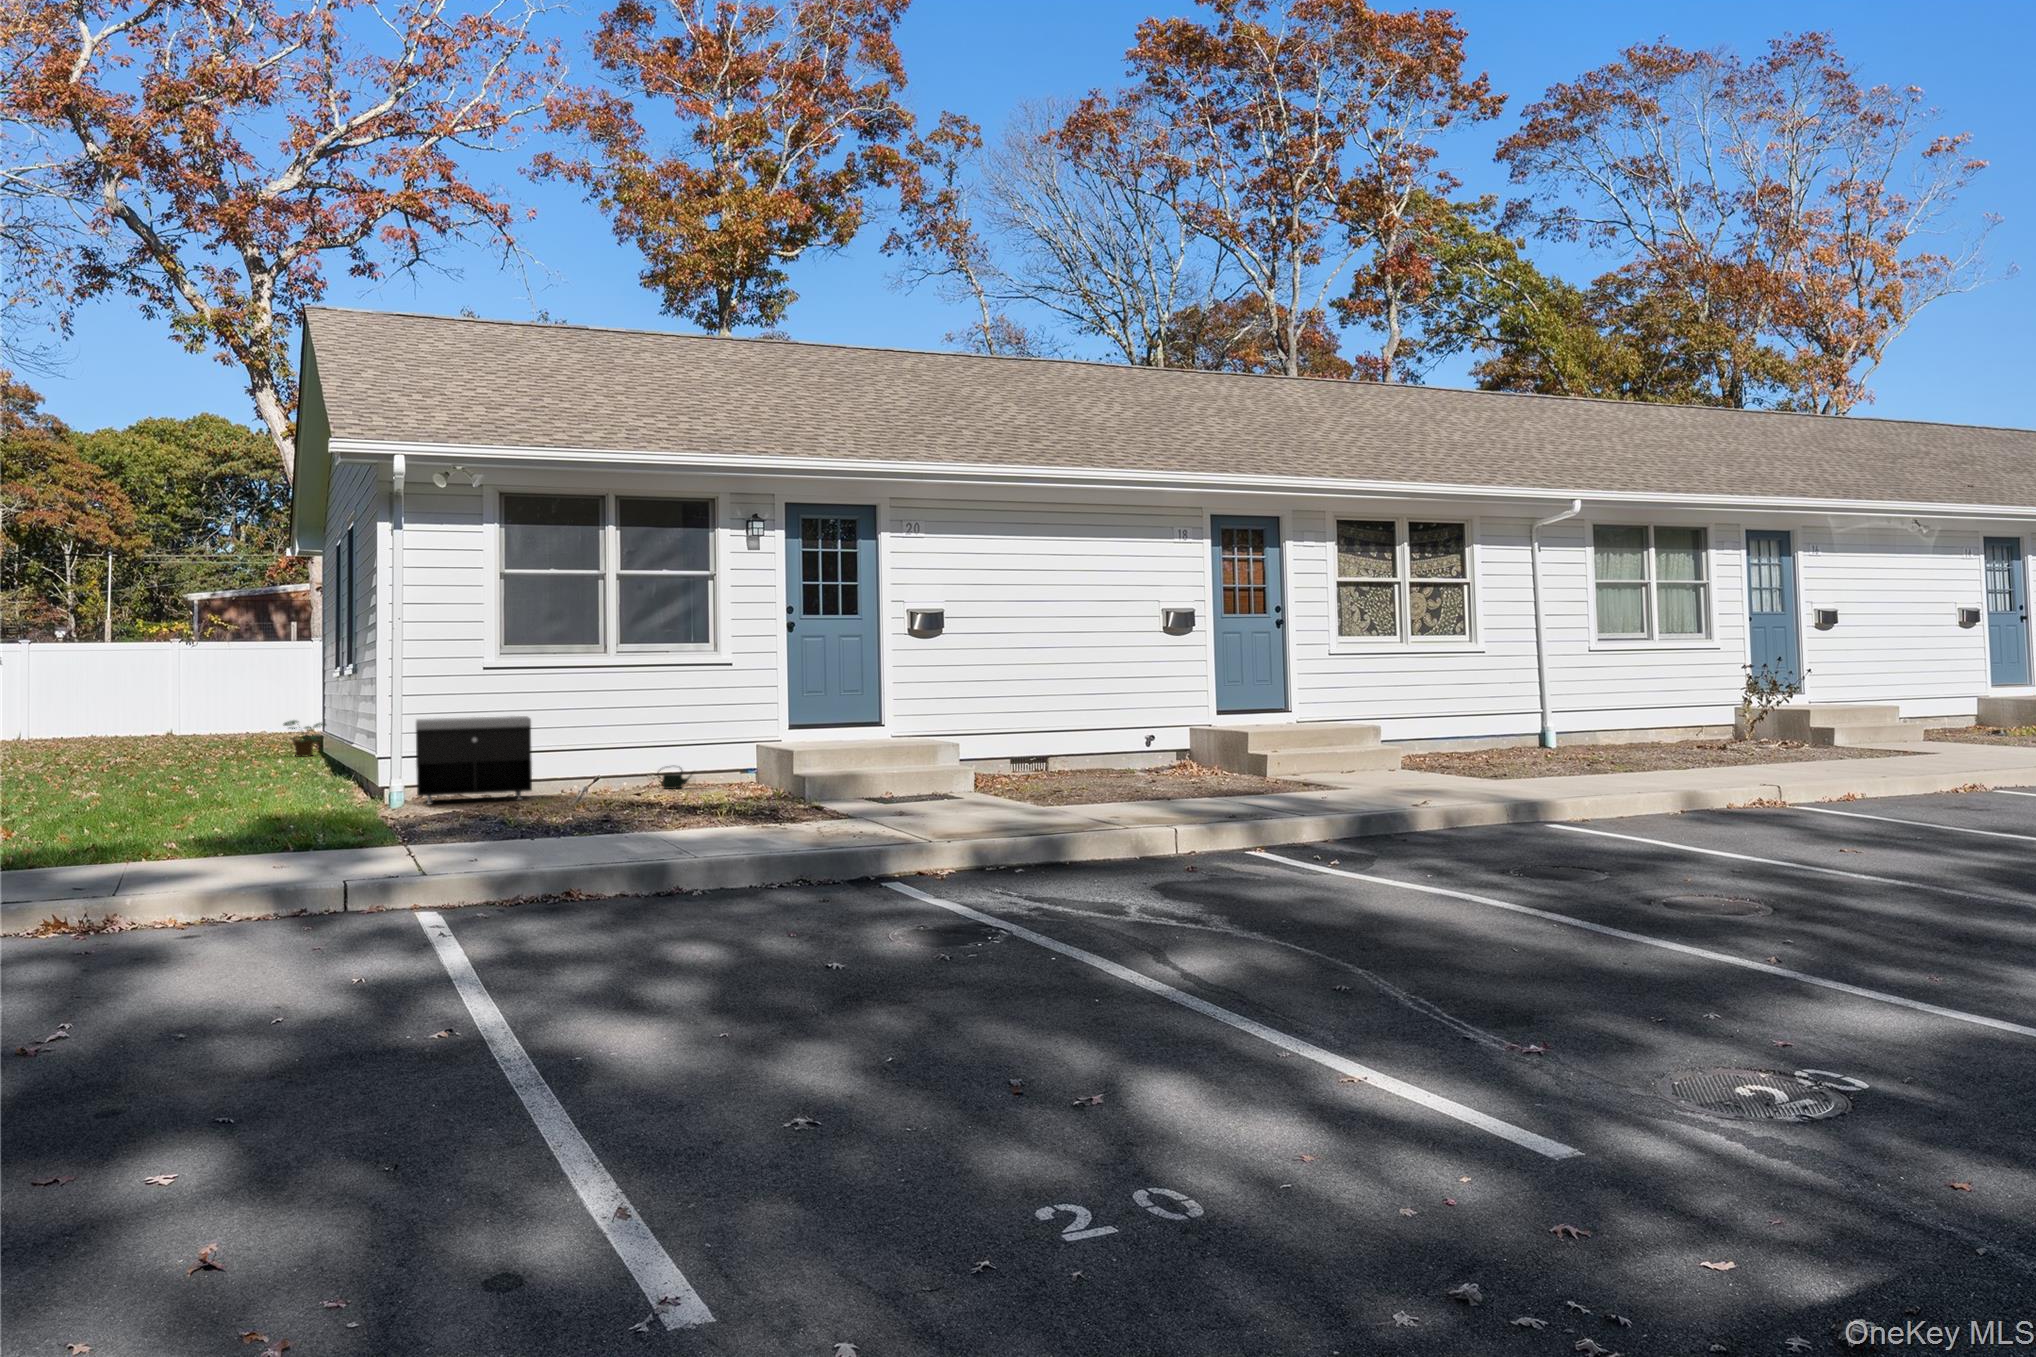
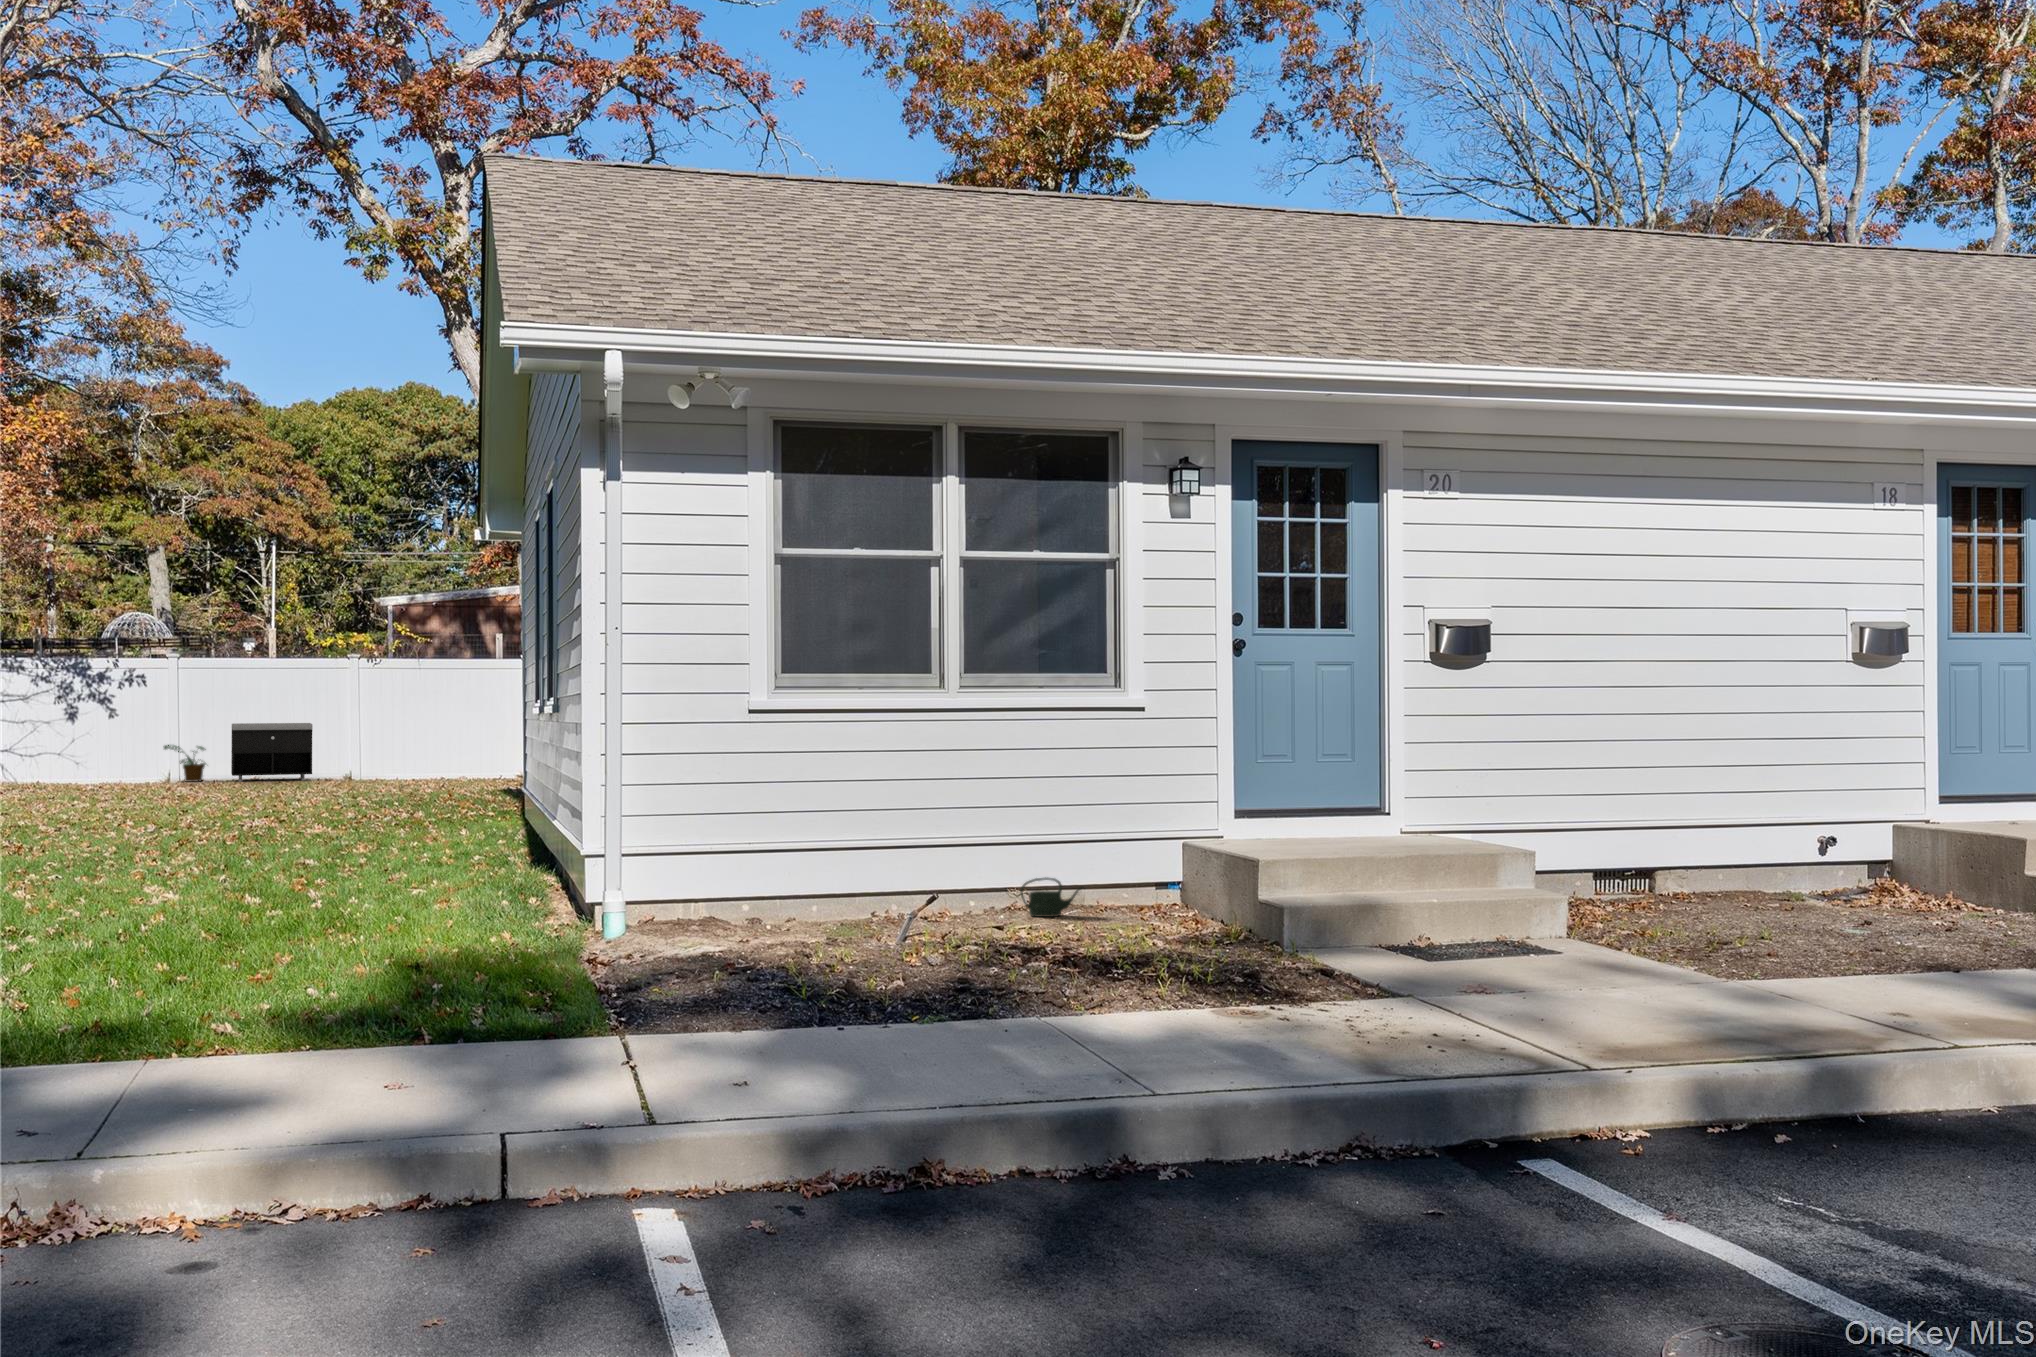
storage bench: present [416,716,532,804] -> present [231,723,313,782]
potted plant: present [284,720,326,757] -> present [164,745,206,782]

